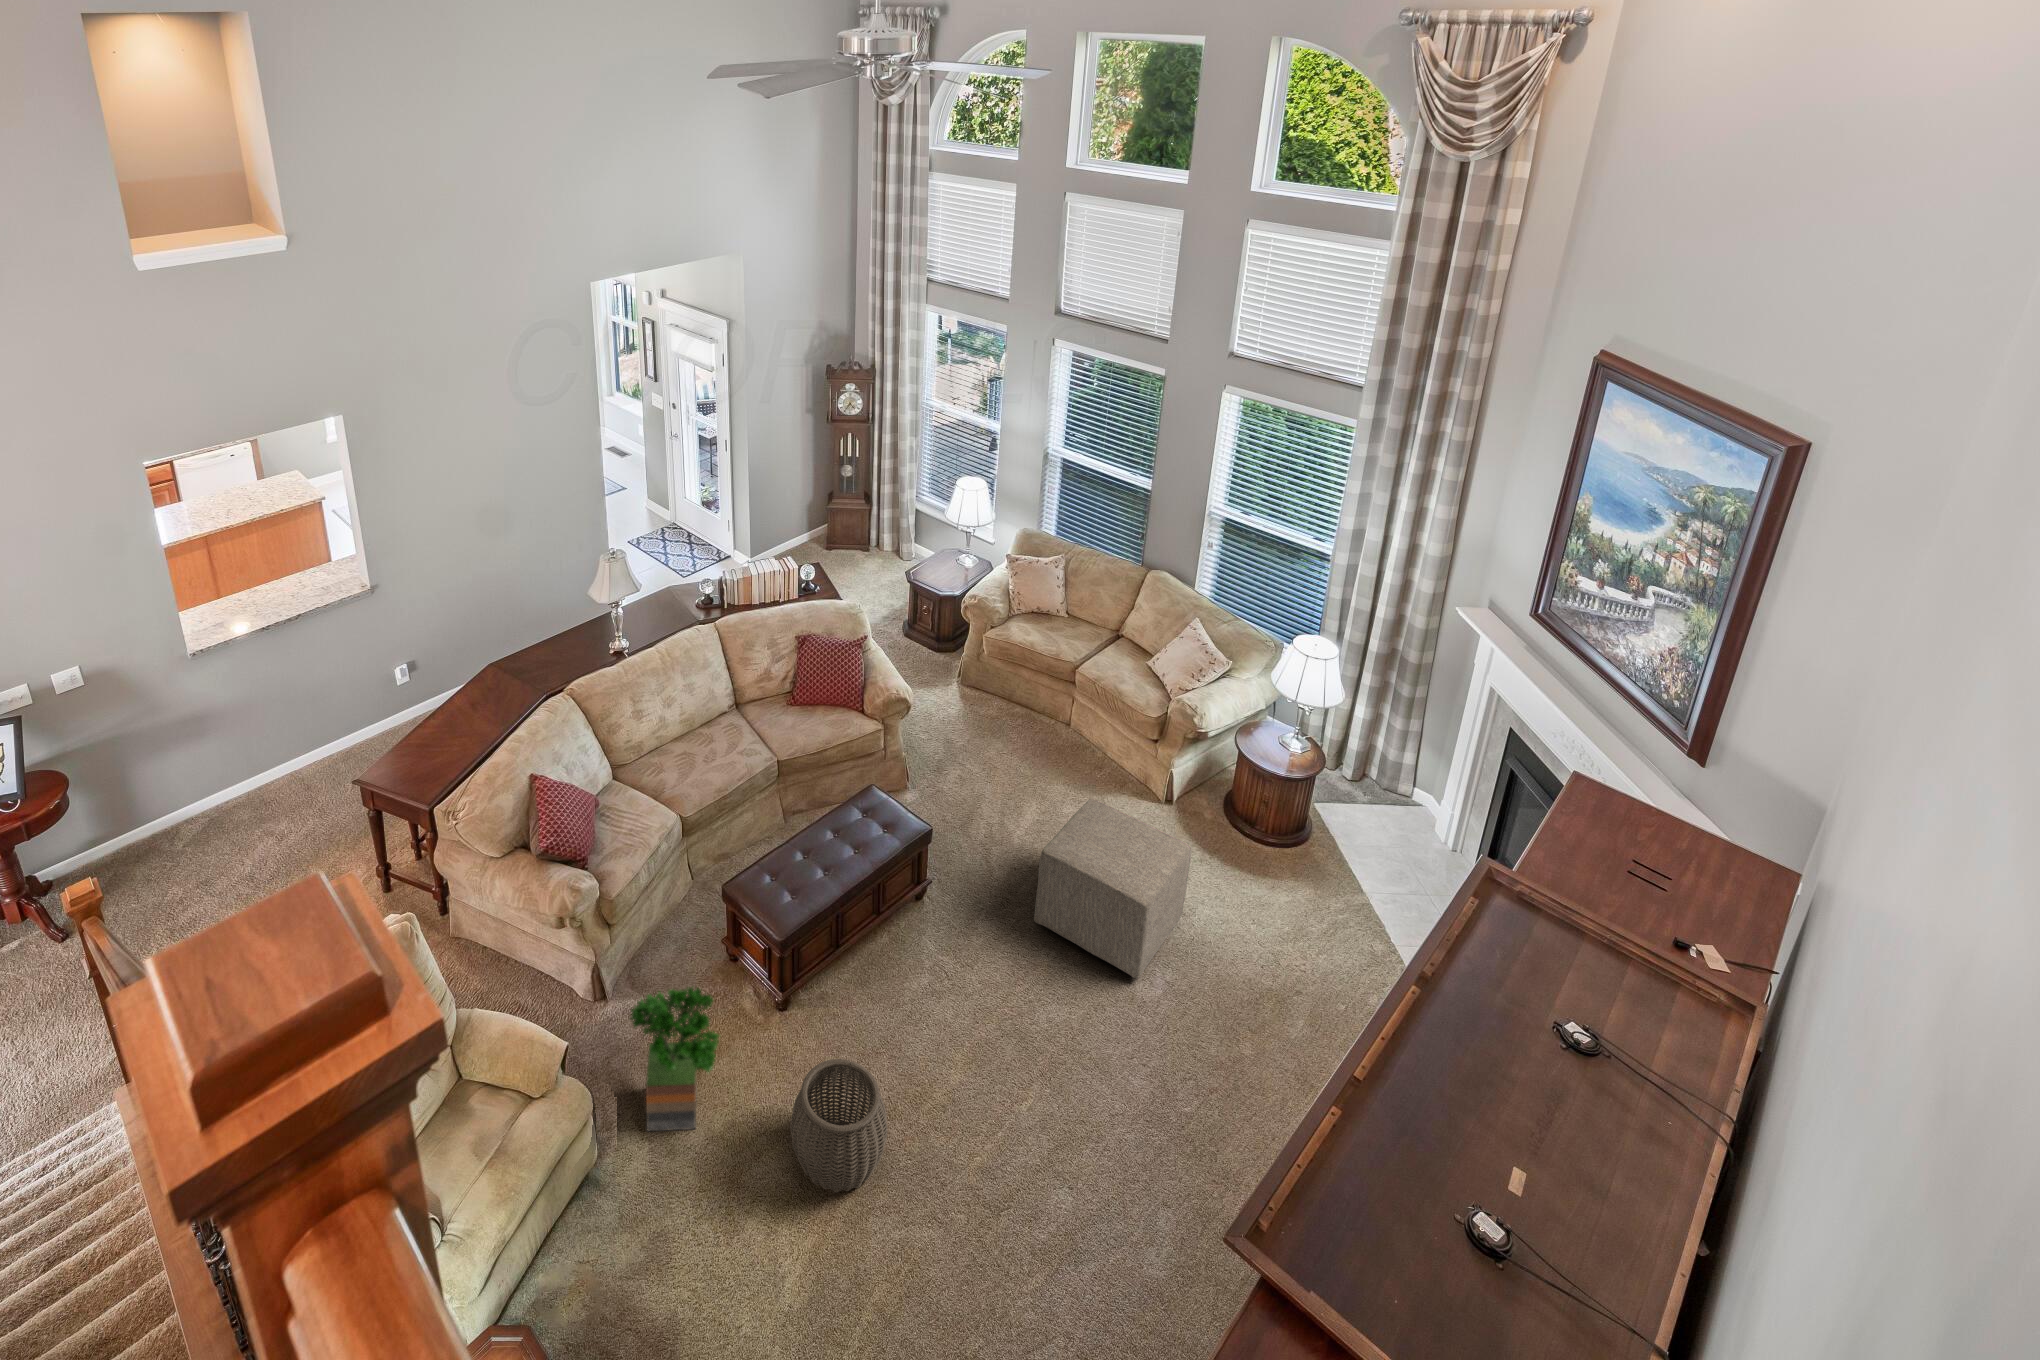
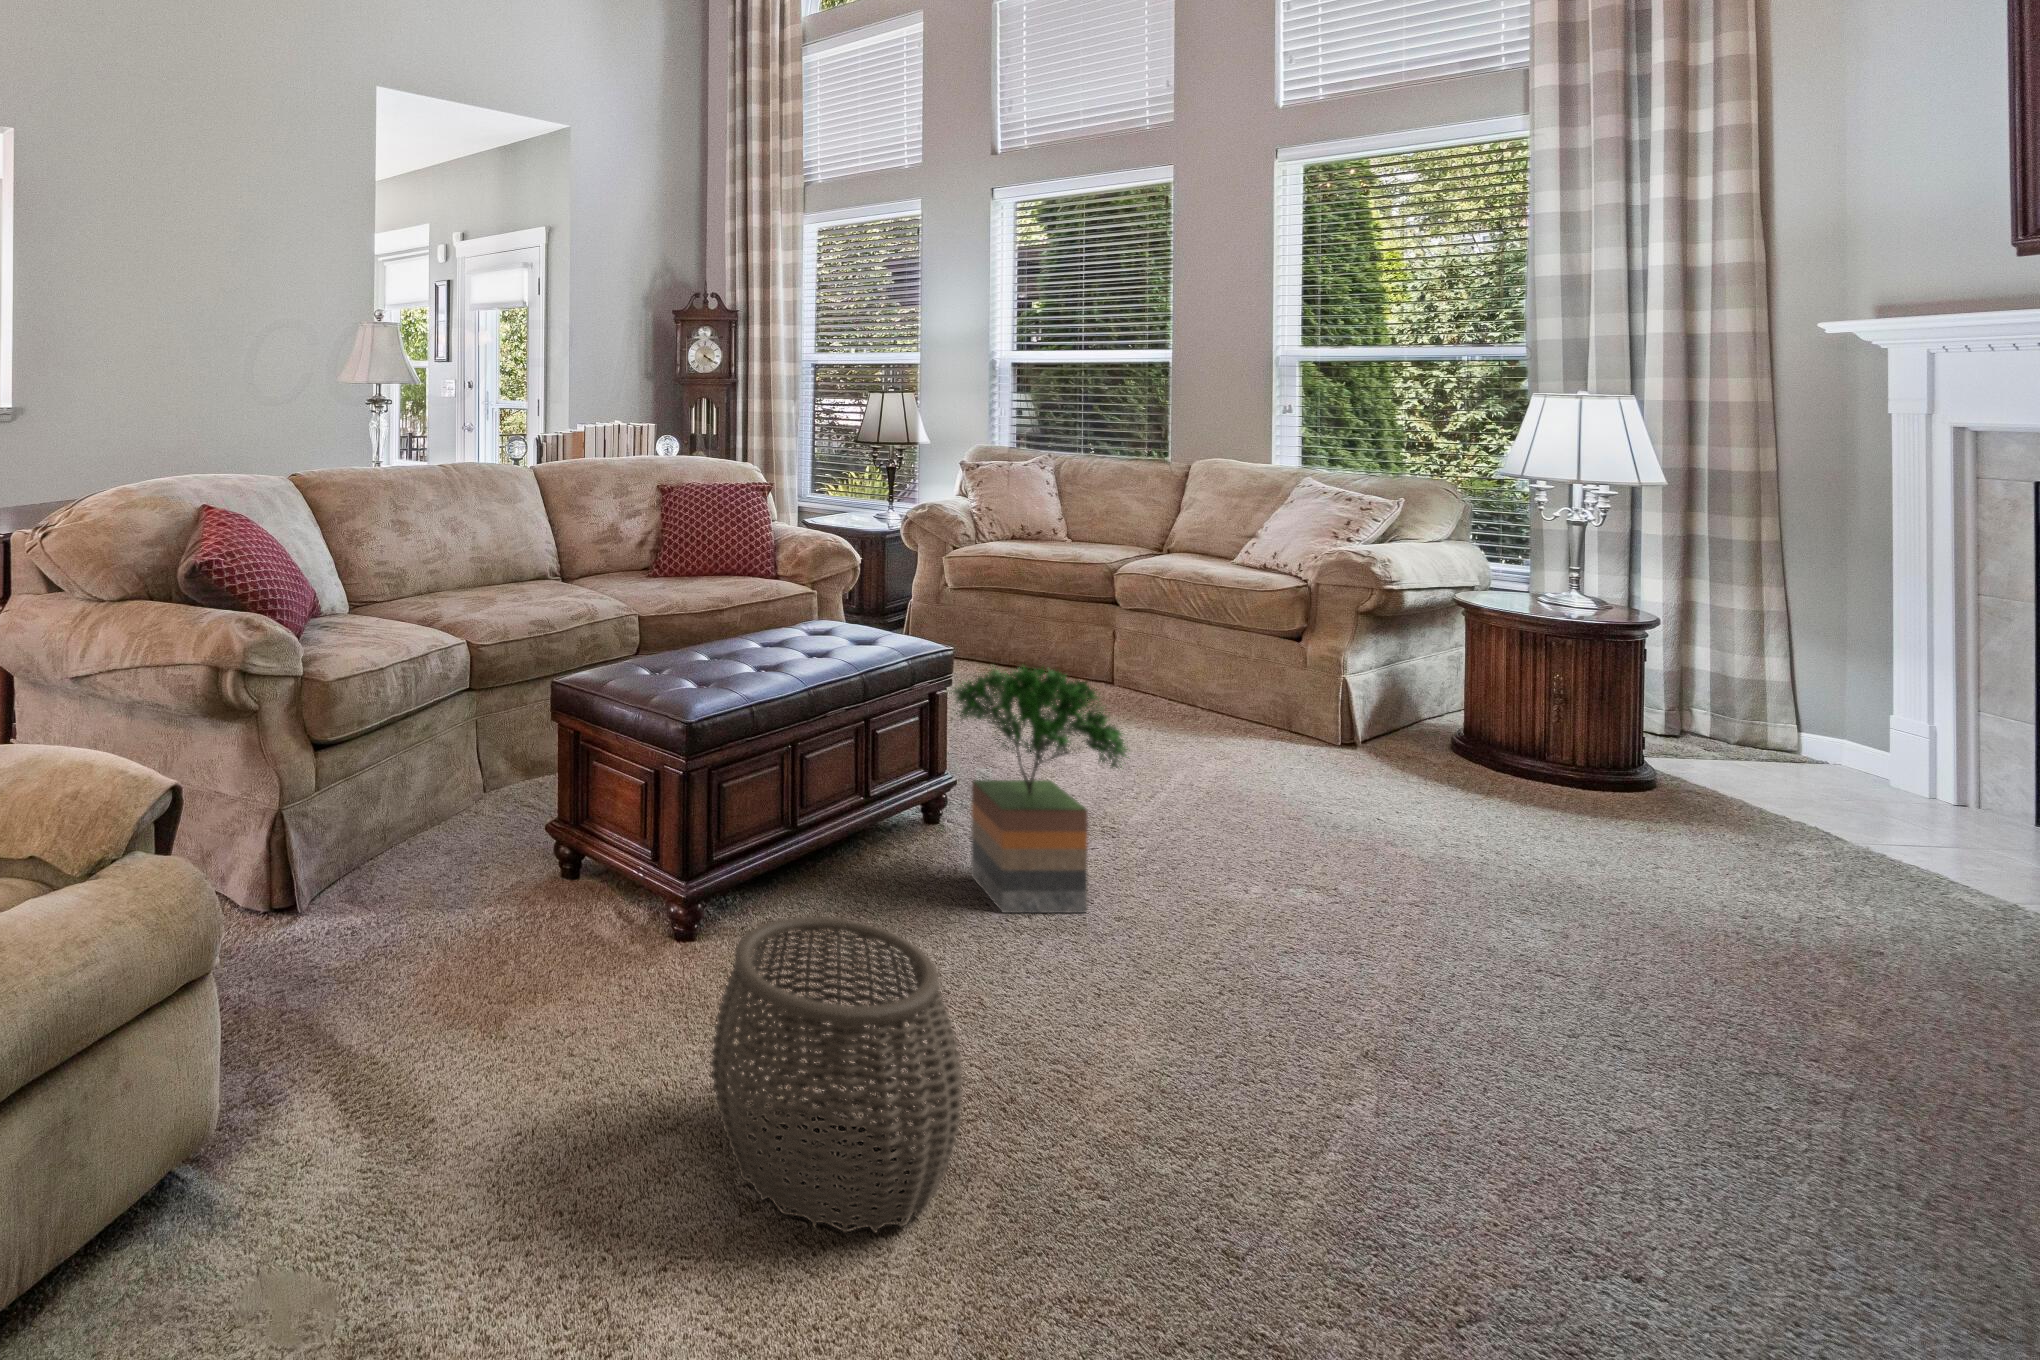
ottoman: present [1034,799,1191,979] -> none [1157,649,1462,921]
potted tree: present [631,987,719,1131] -> present [954,667,1129,913]

